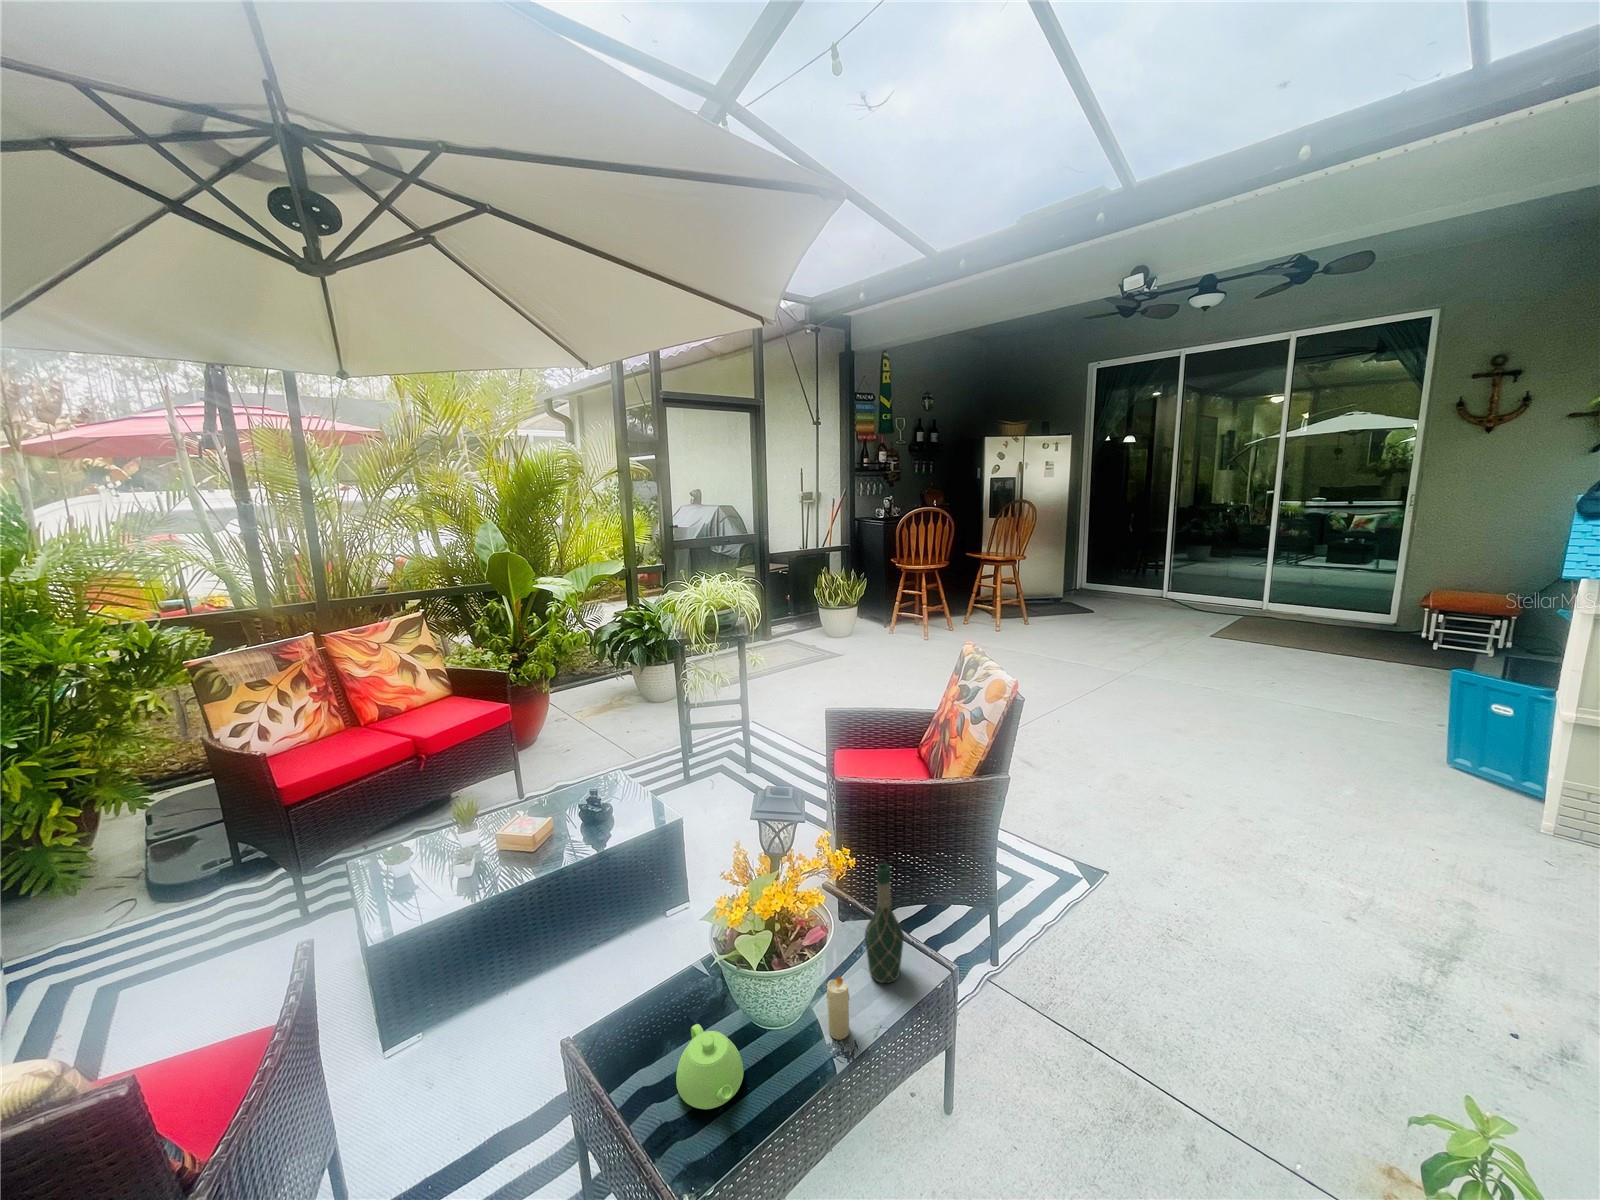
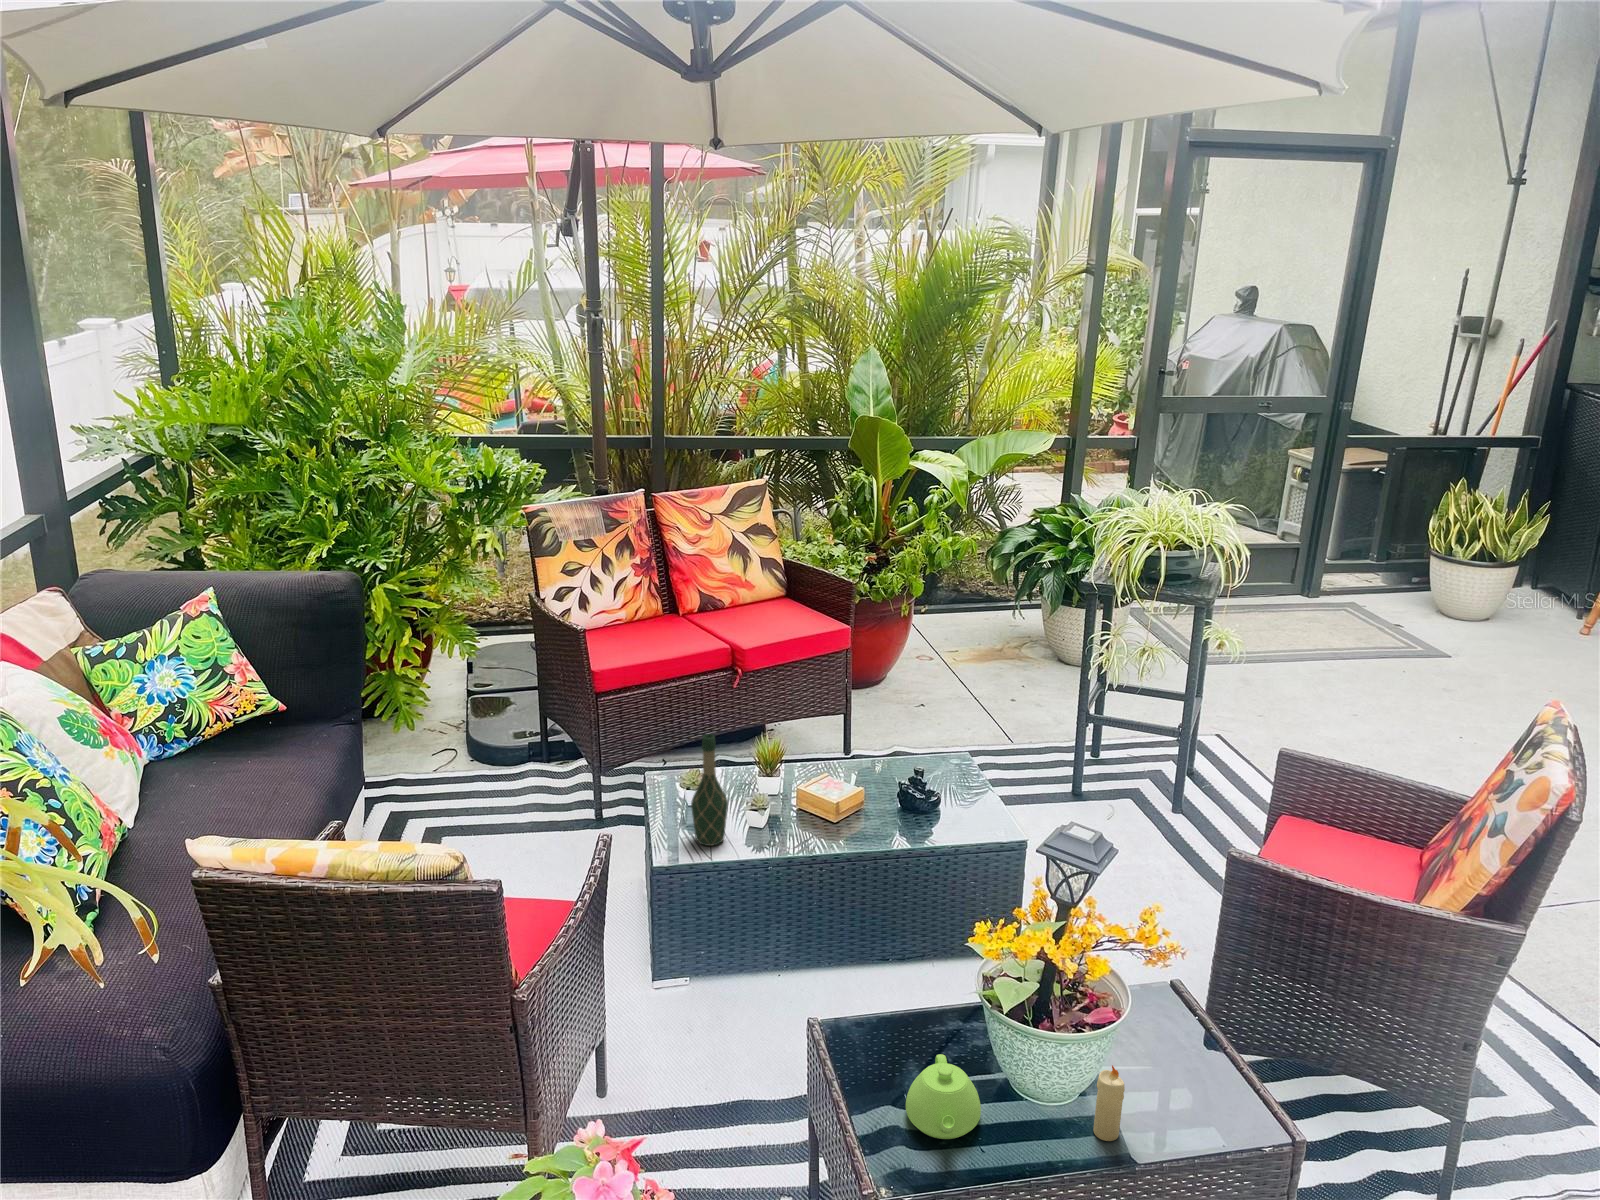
wine bottle: present [865,863,904,983] -> present [691,734,728,846]

